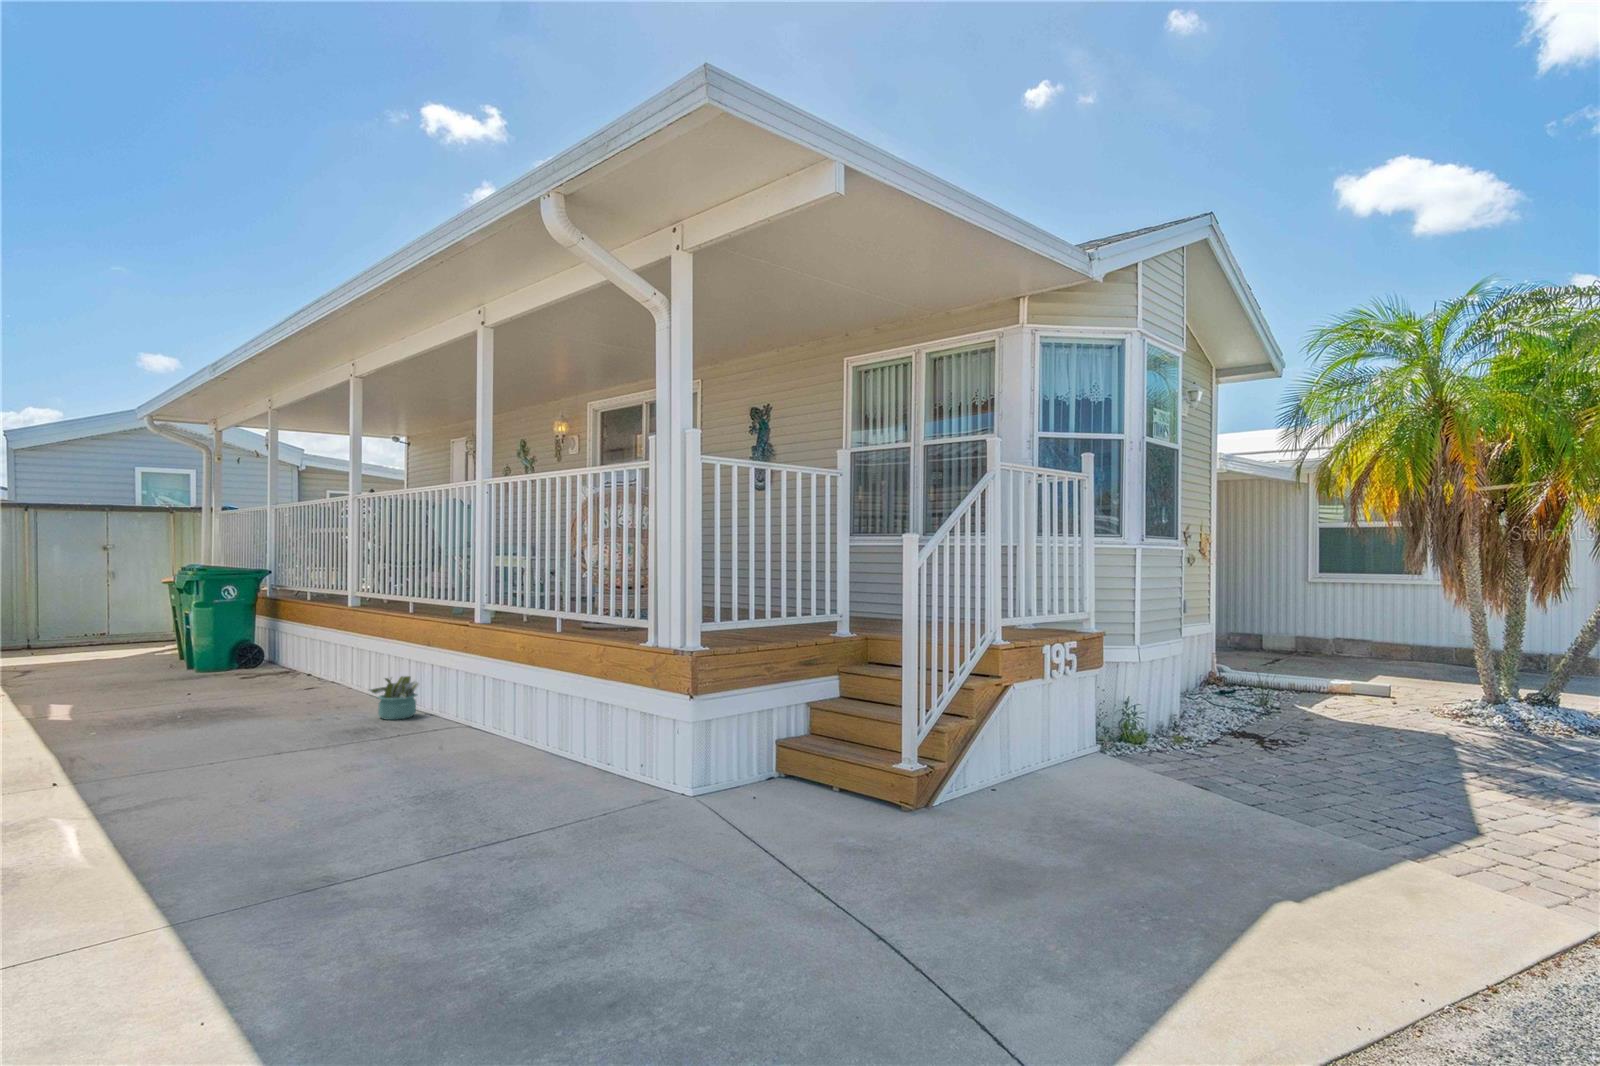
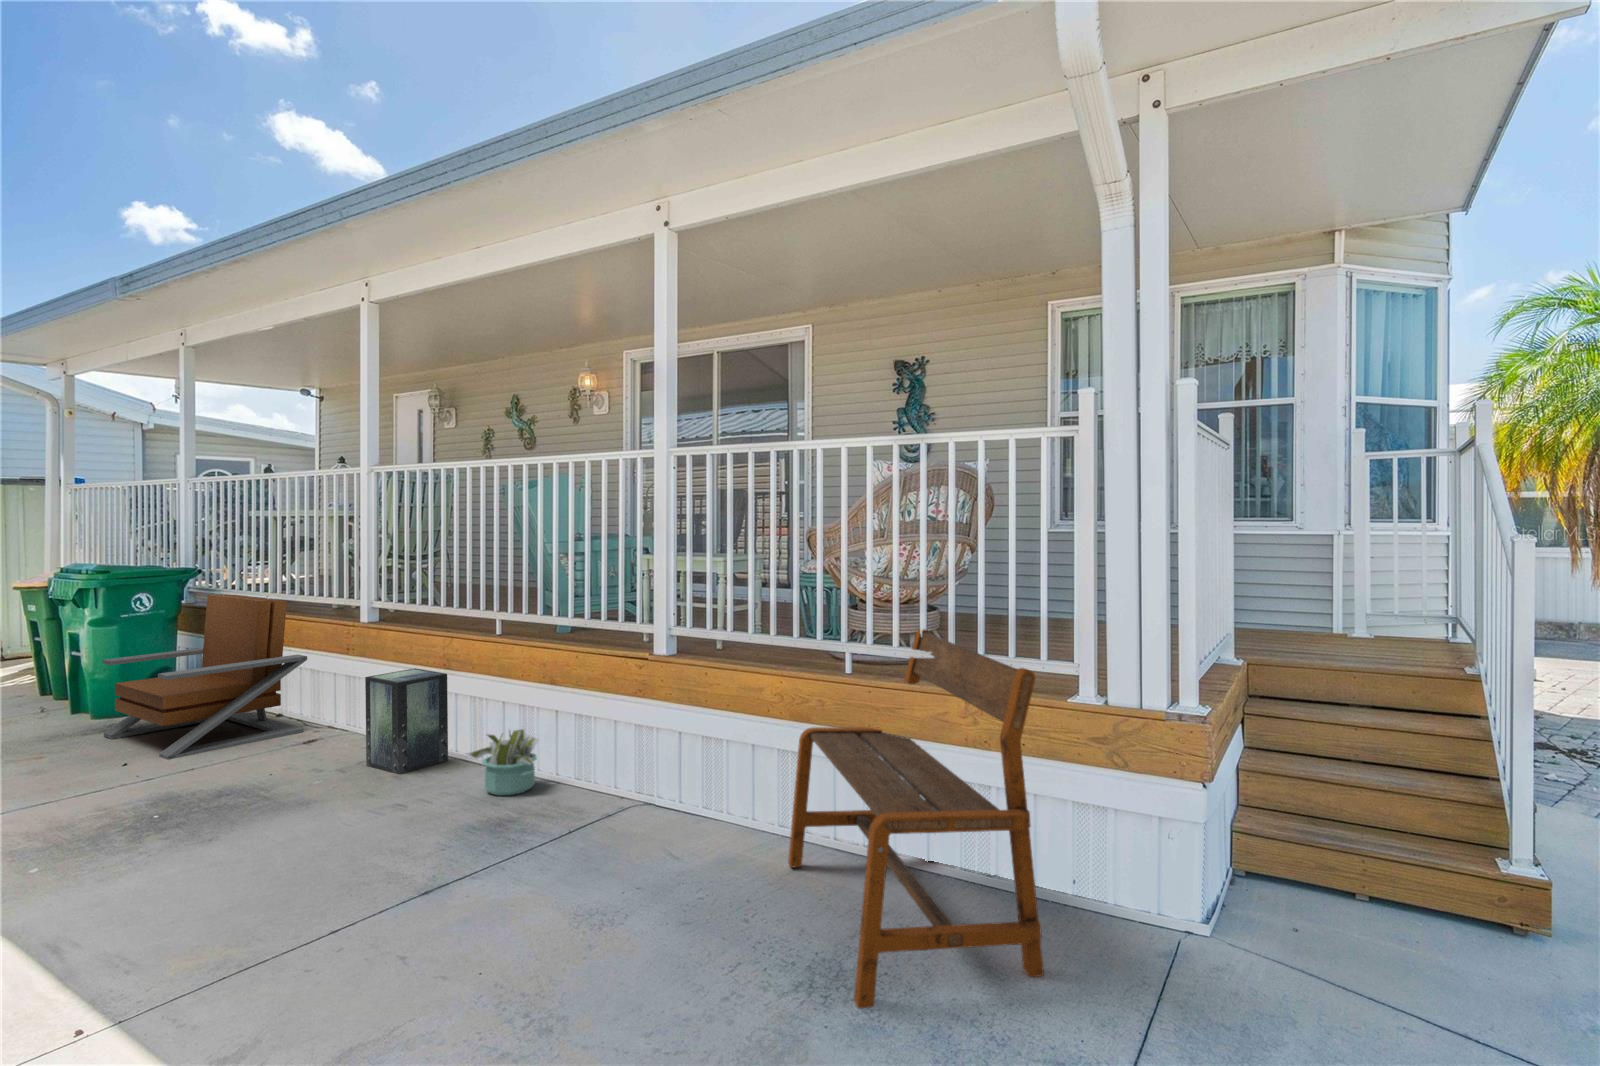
lounge chair: none [188,586,316,695] -> present [103,595,307,760]
bench: none [437,599,608,811] -> present [788,629,1044,1009]
storage box: none [326,637,382,707] -> present [365,668,448,774]

